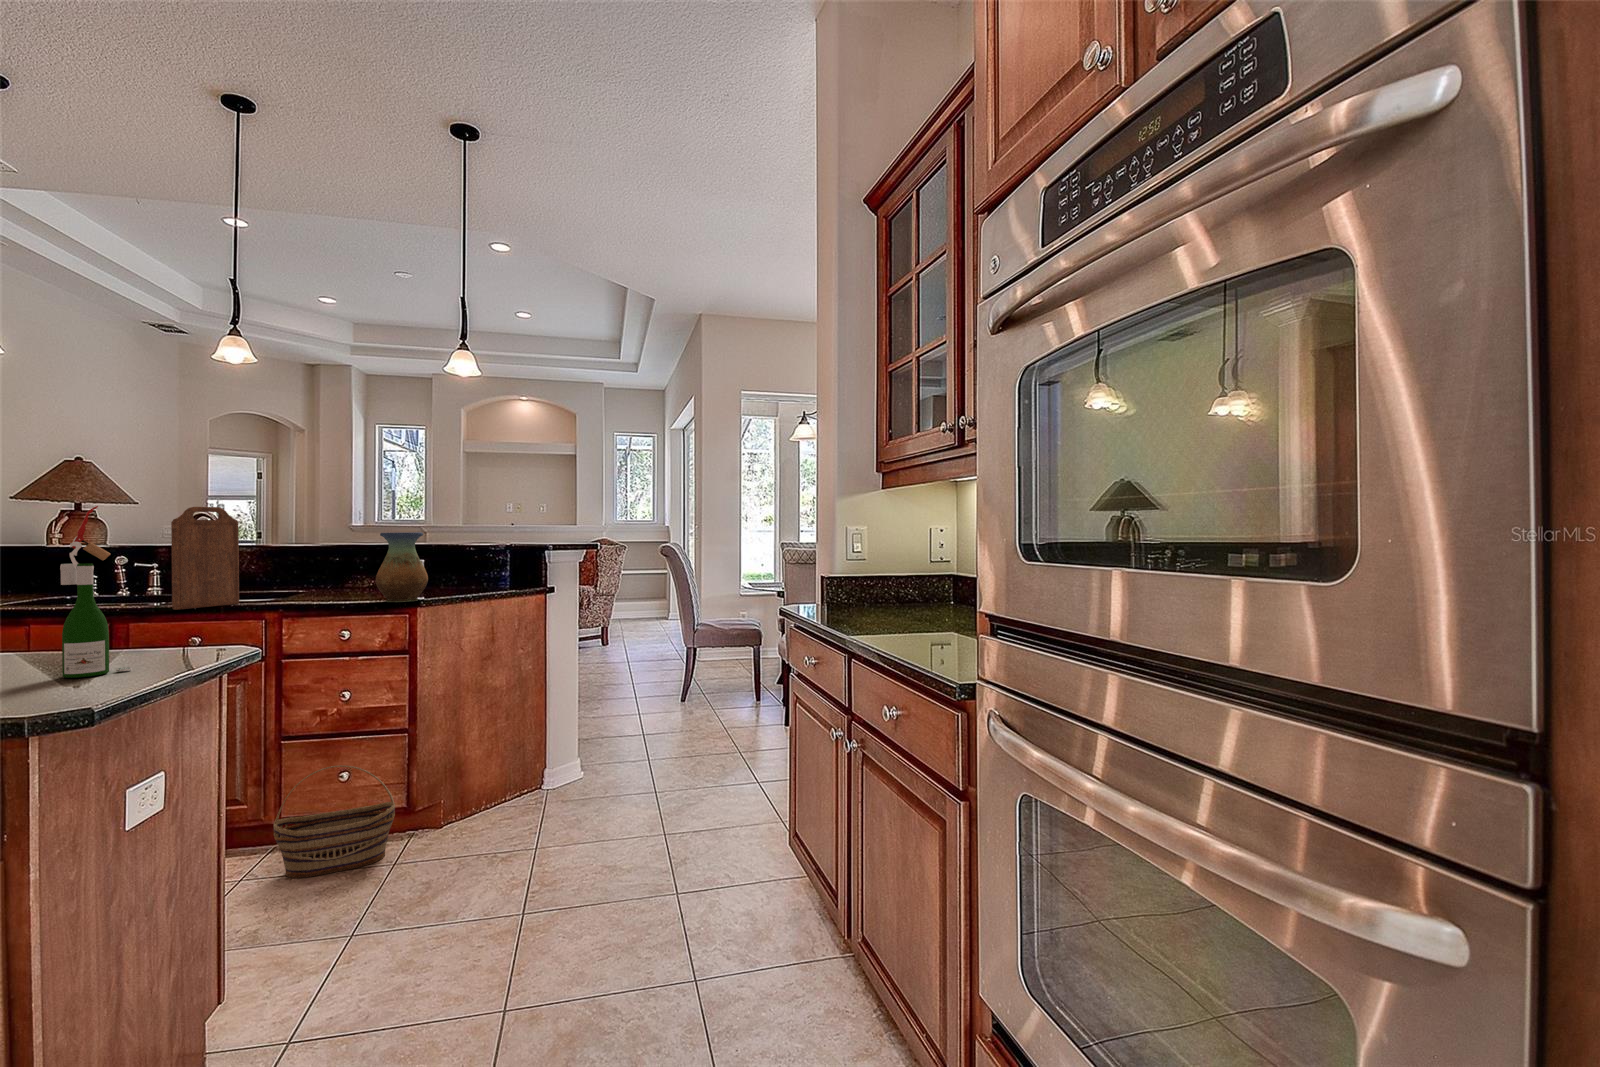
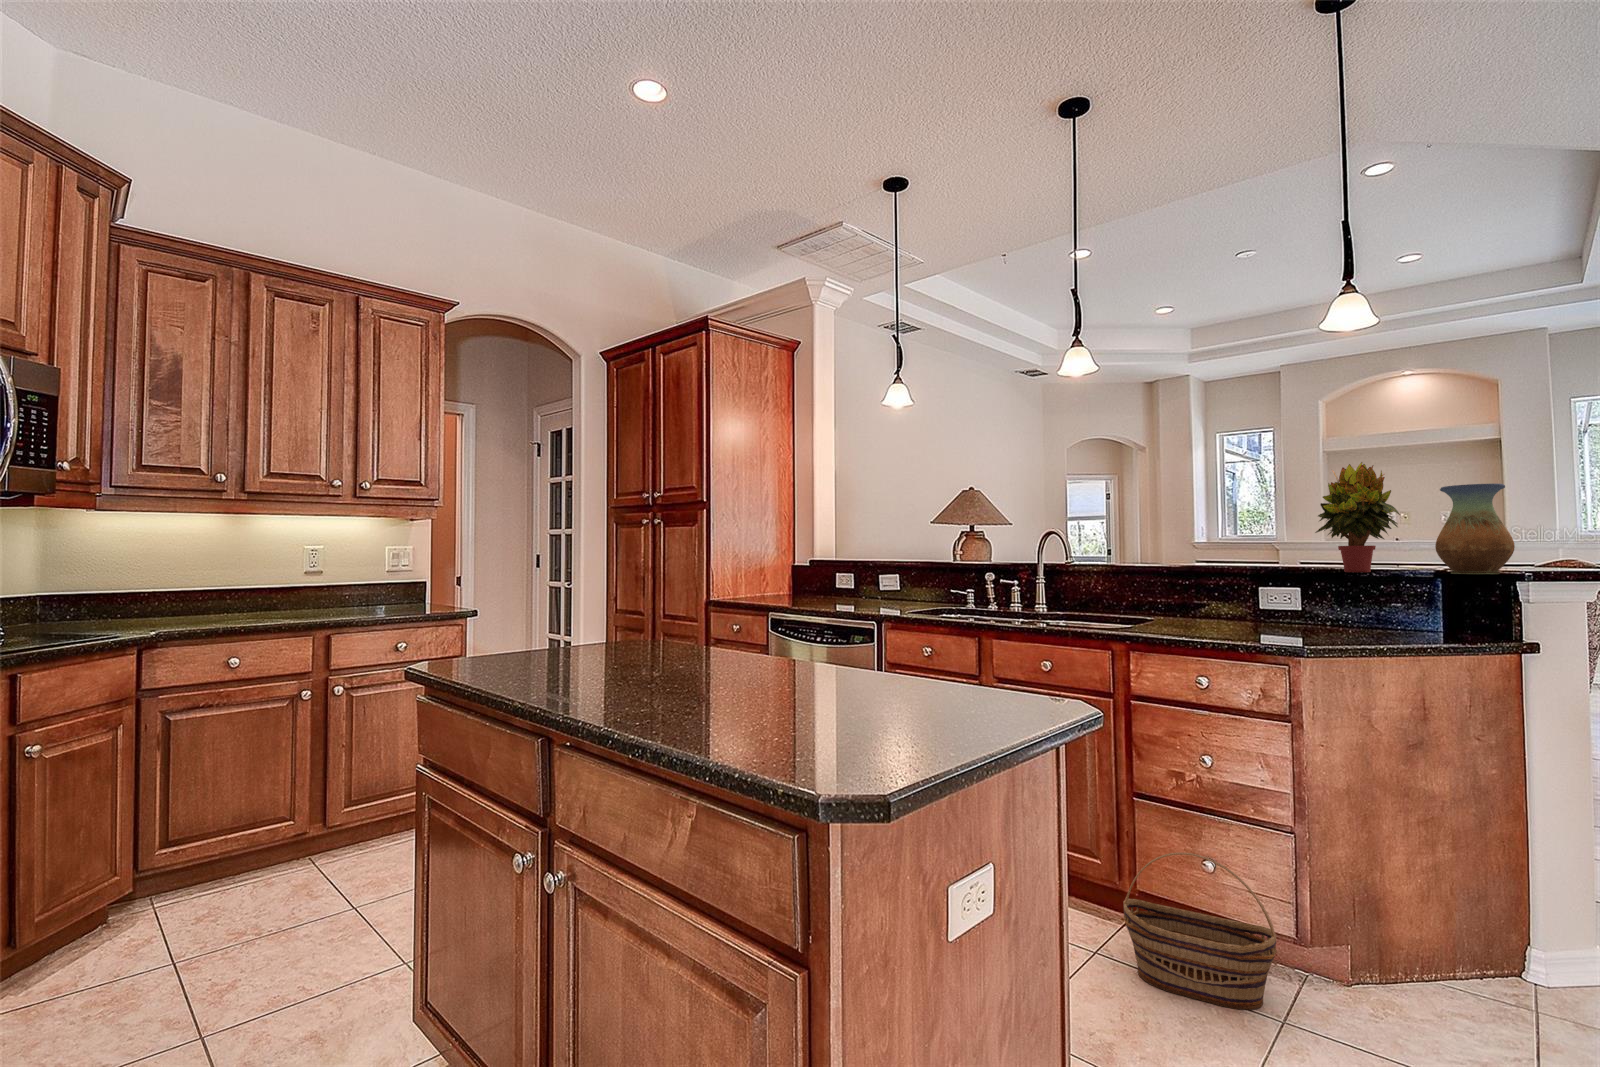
potted plant: none [435,474,487,550] -> present [1315,462,1400,572]
wine bottle: present [60,506,132,678] -> none [901,507,964,717]
cutting board: present [171,507,239,610] -> none [1025,521,1086,630]
vase: present [376,532,428,602] -> present [1435,483,1515,574]

